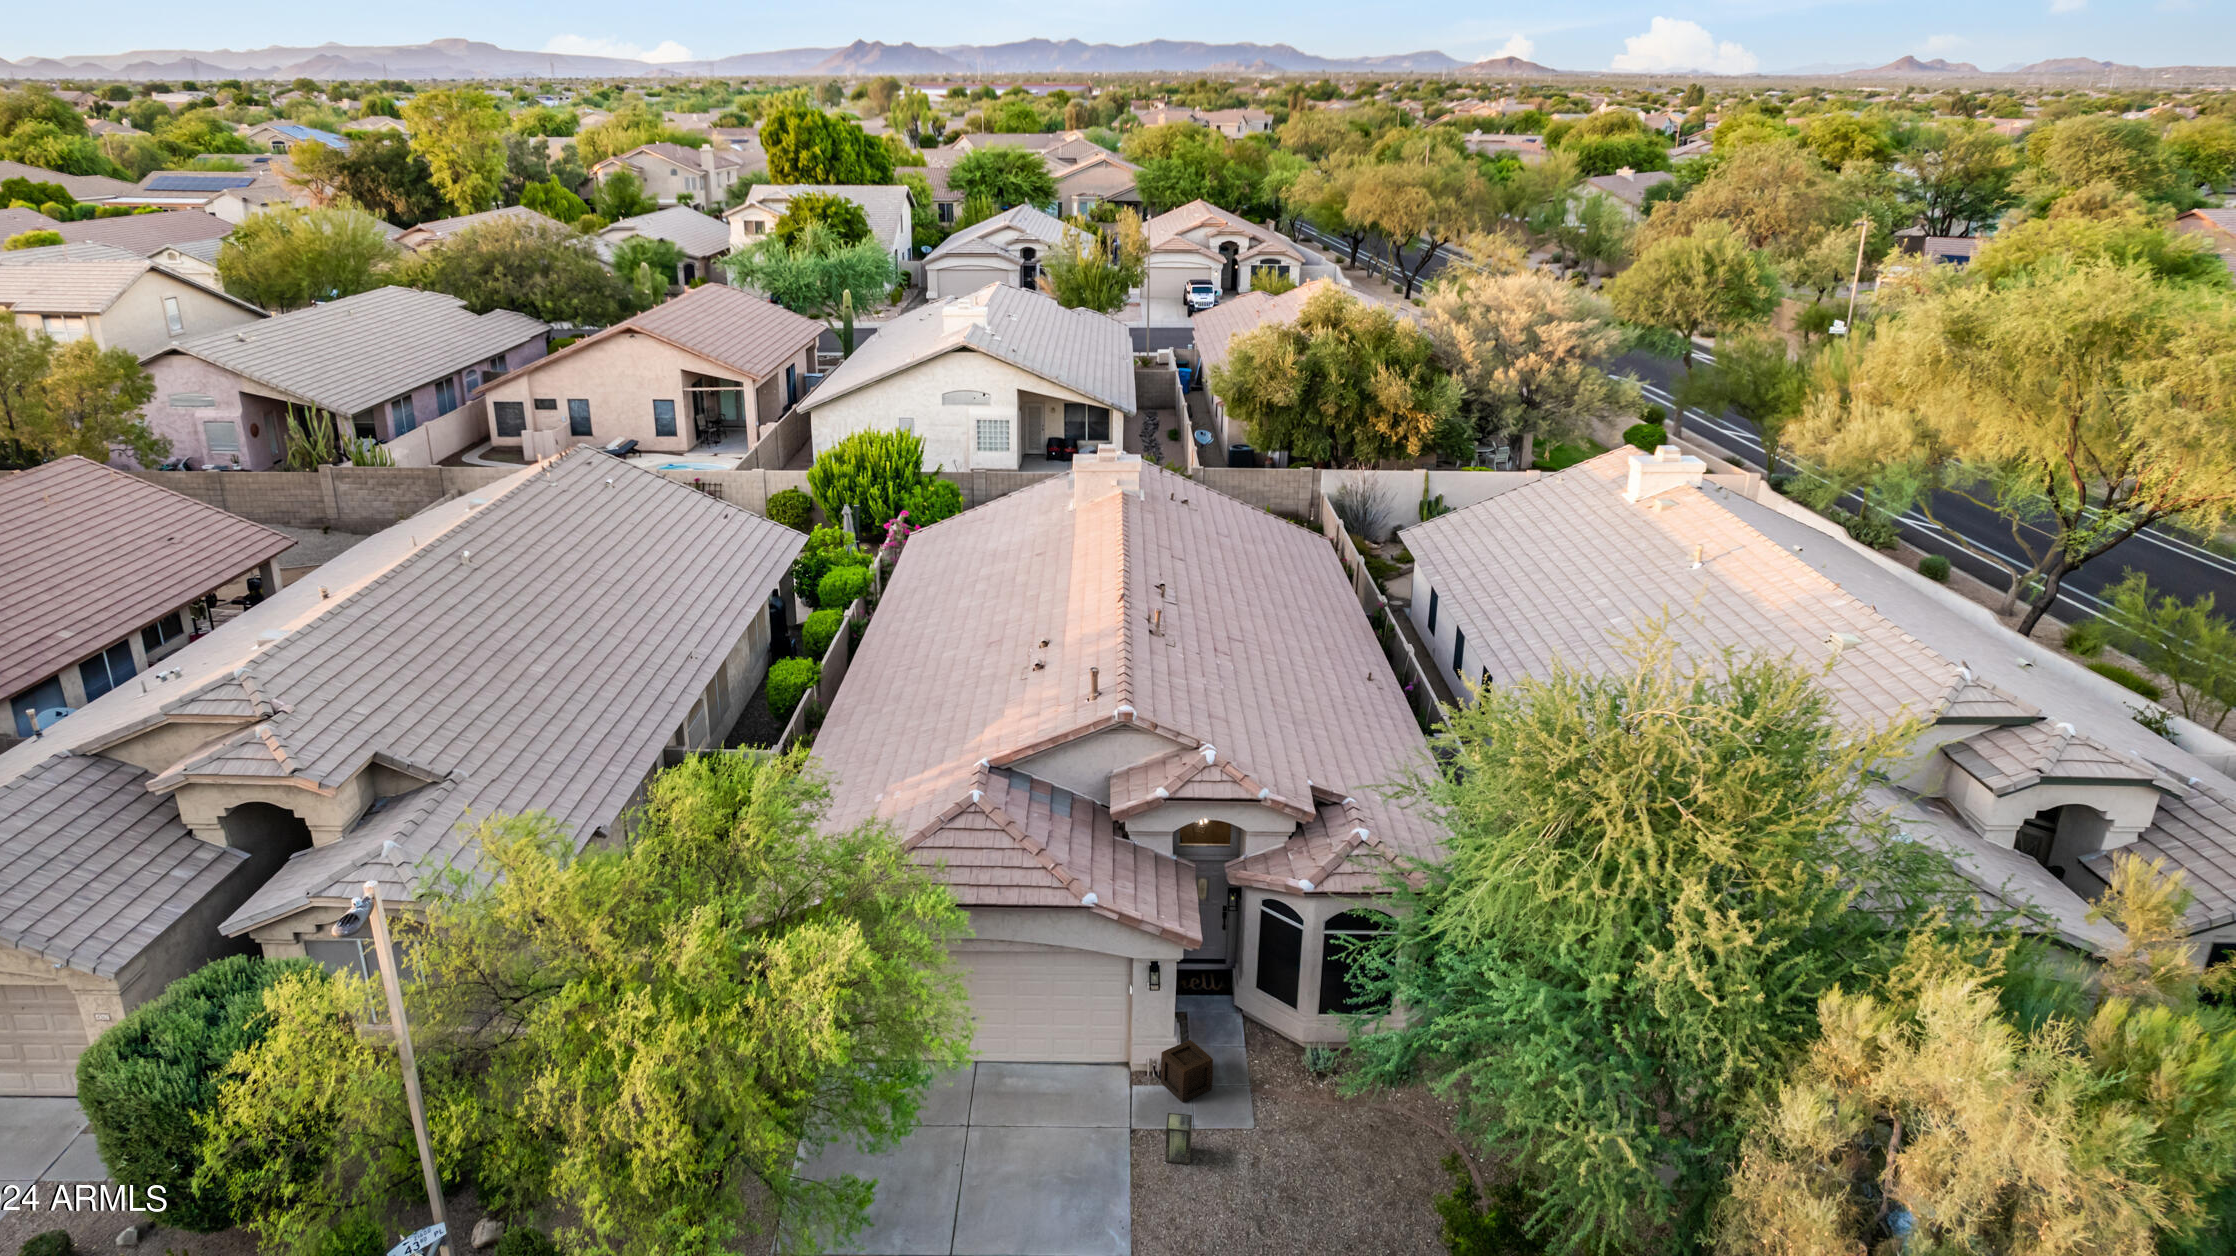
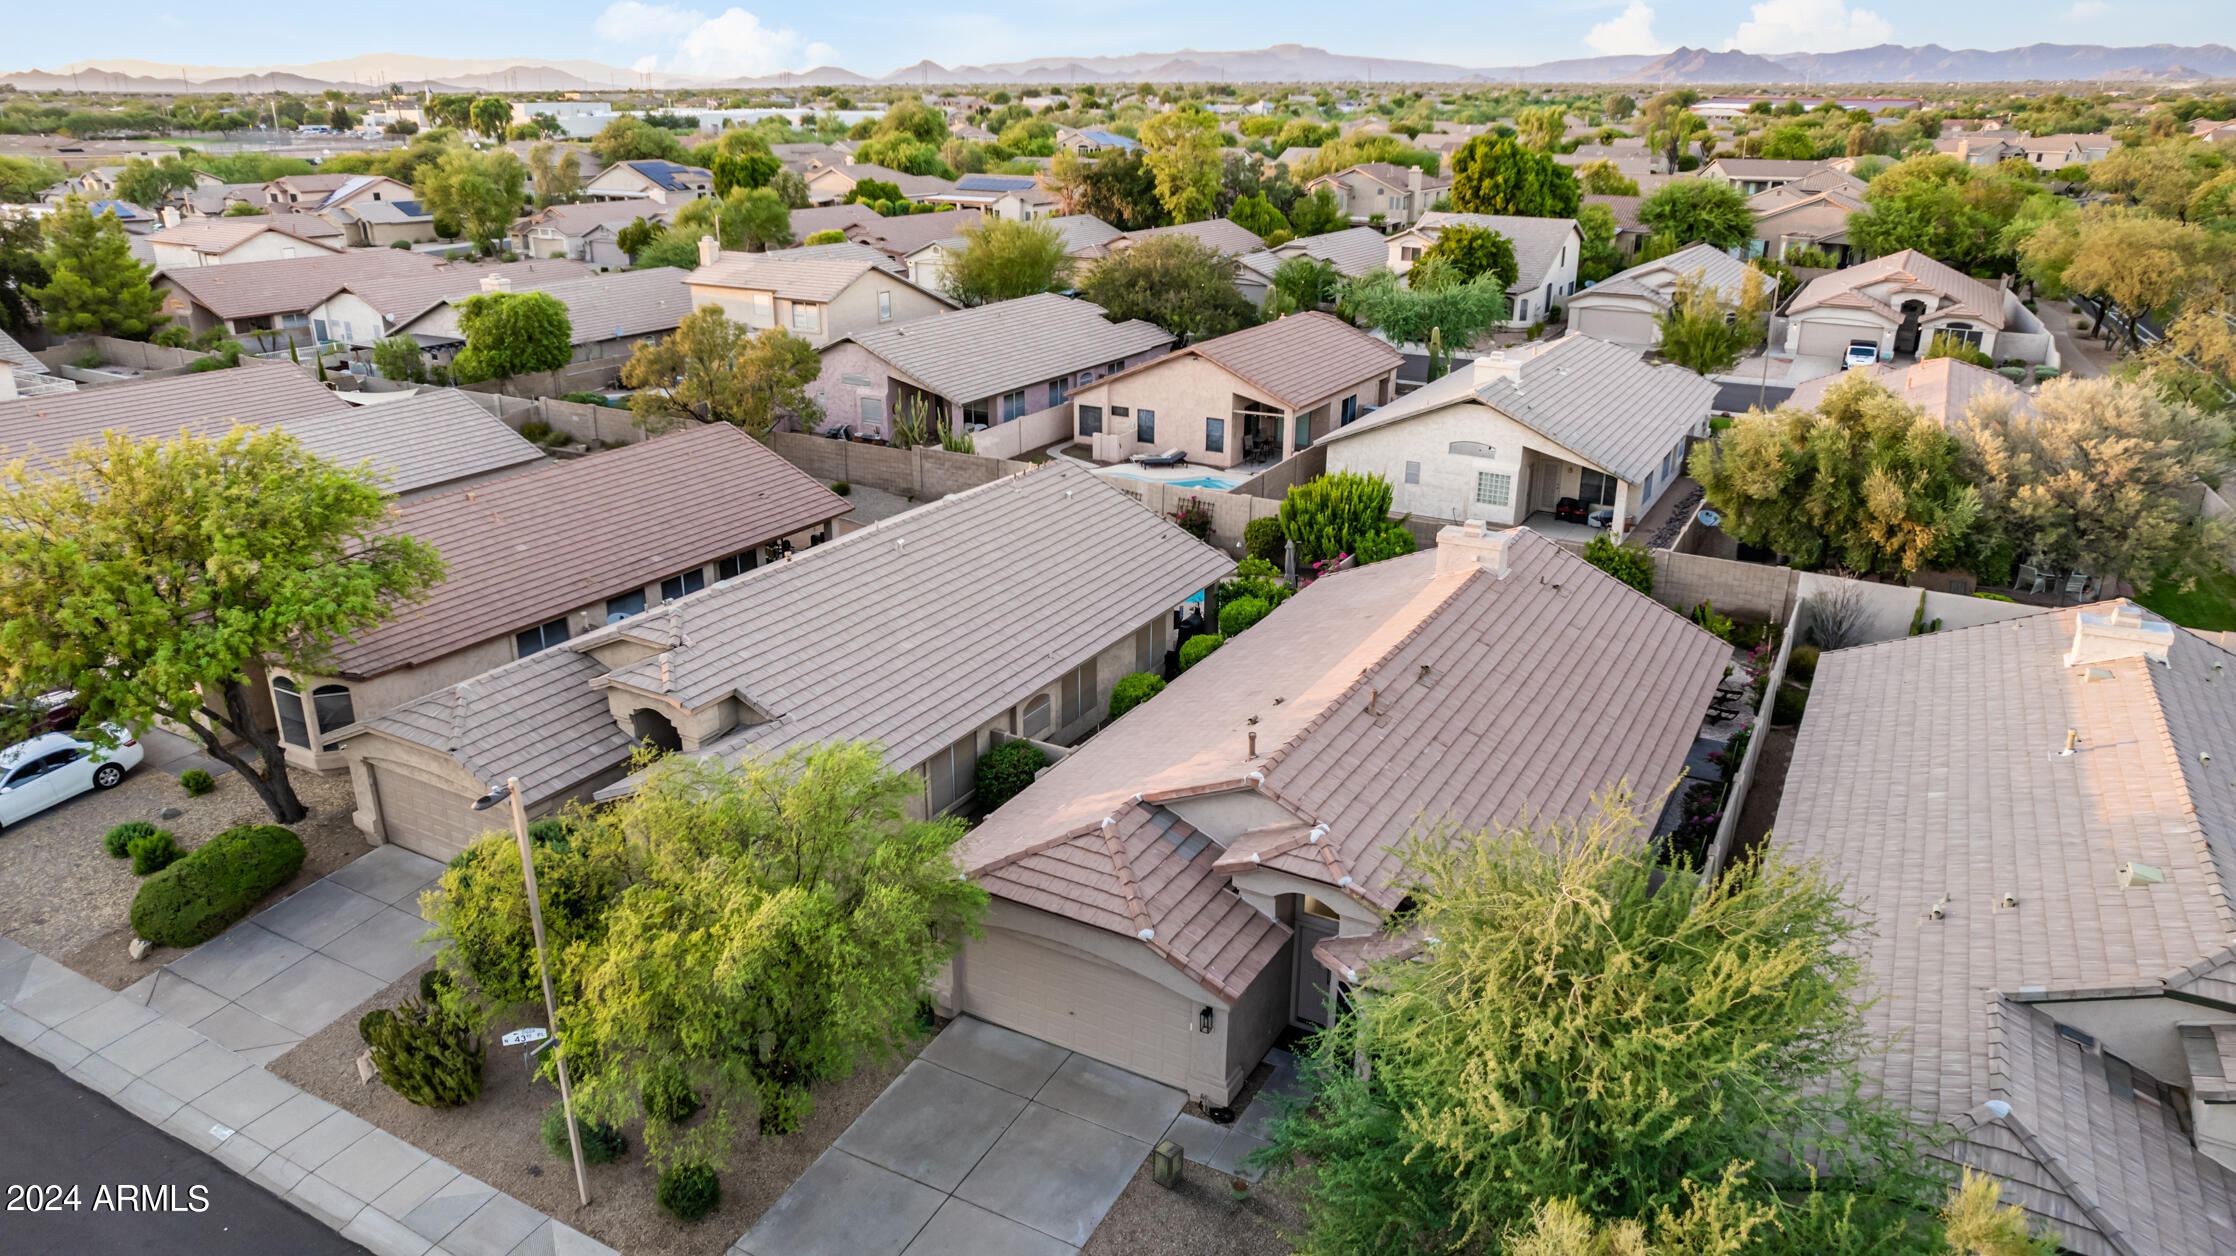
wooden crate: present [1161,1040,1213,1103] -> none [1202,1090,1241,1141]
potted plant: none [1248,1112,1272,1147] -> present [1229,1170,1253,1200]

